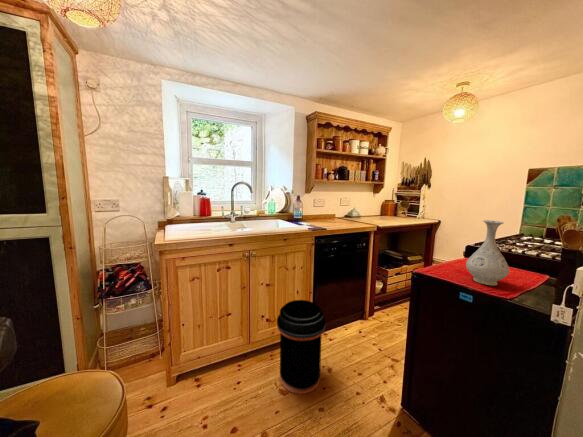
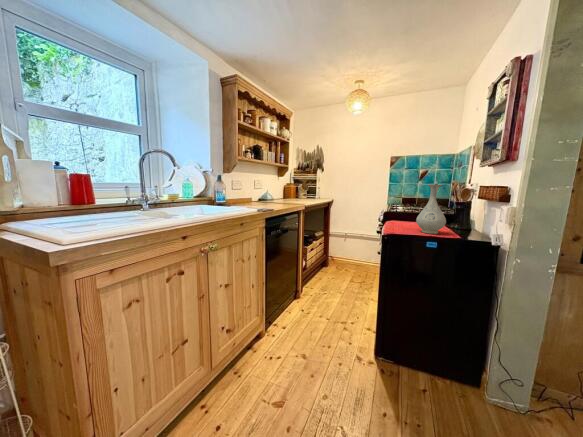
trash can: present [277,300,326,394] -> none [253,290,311,400]

